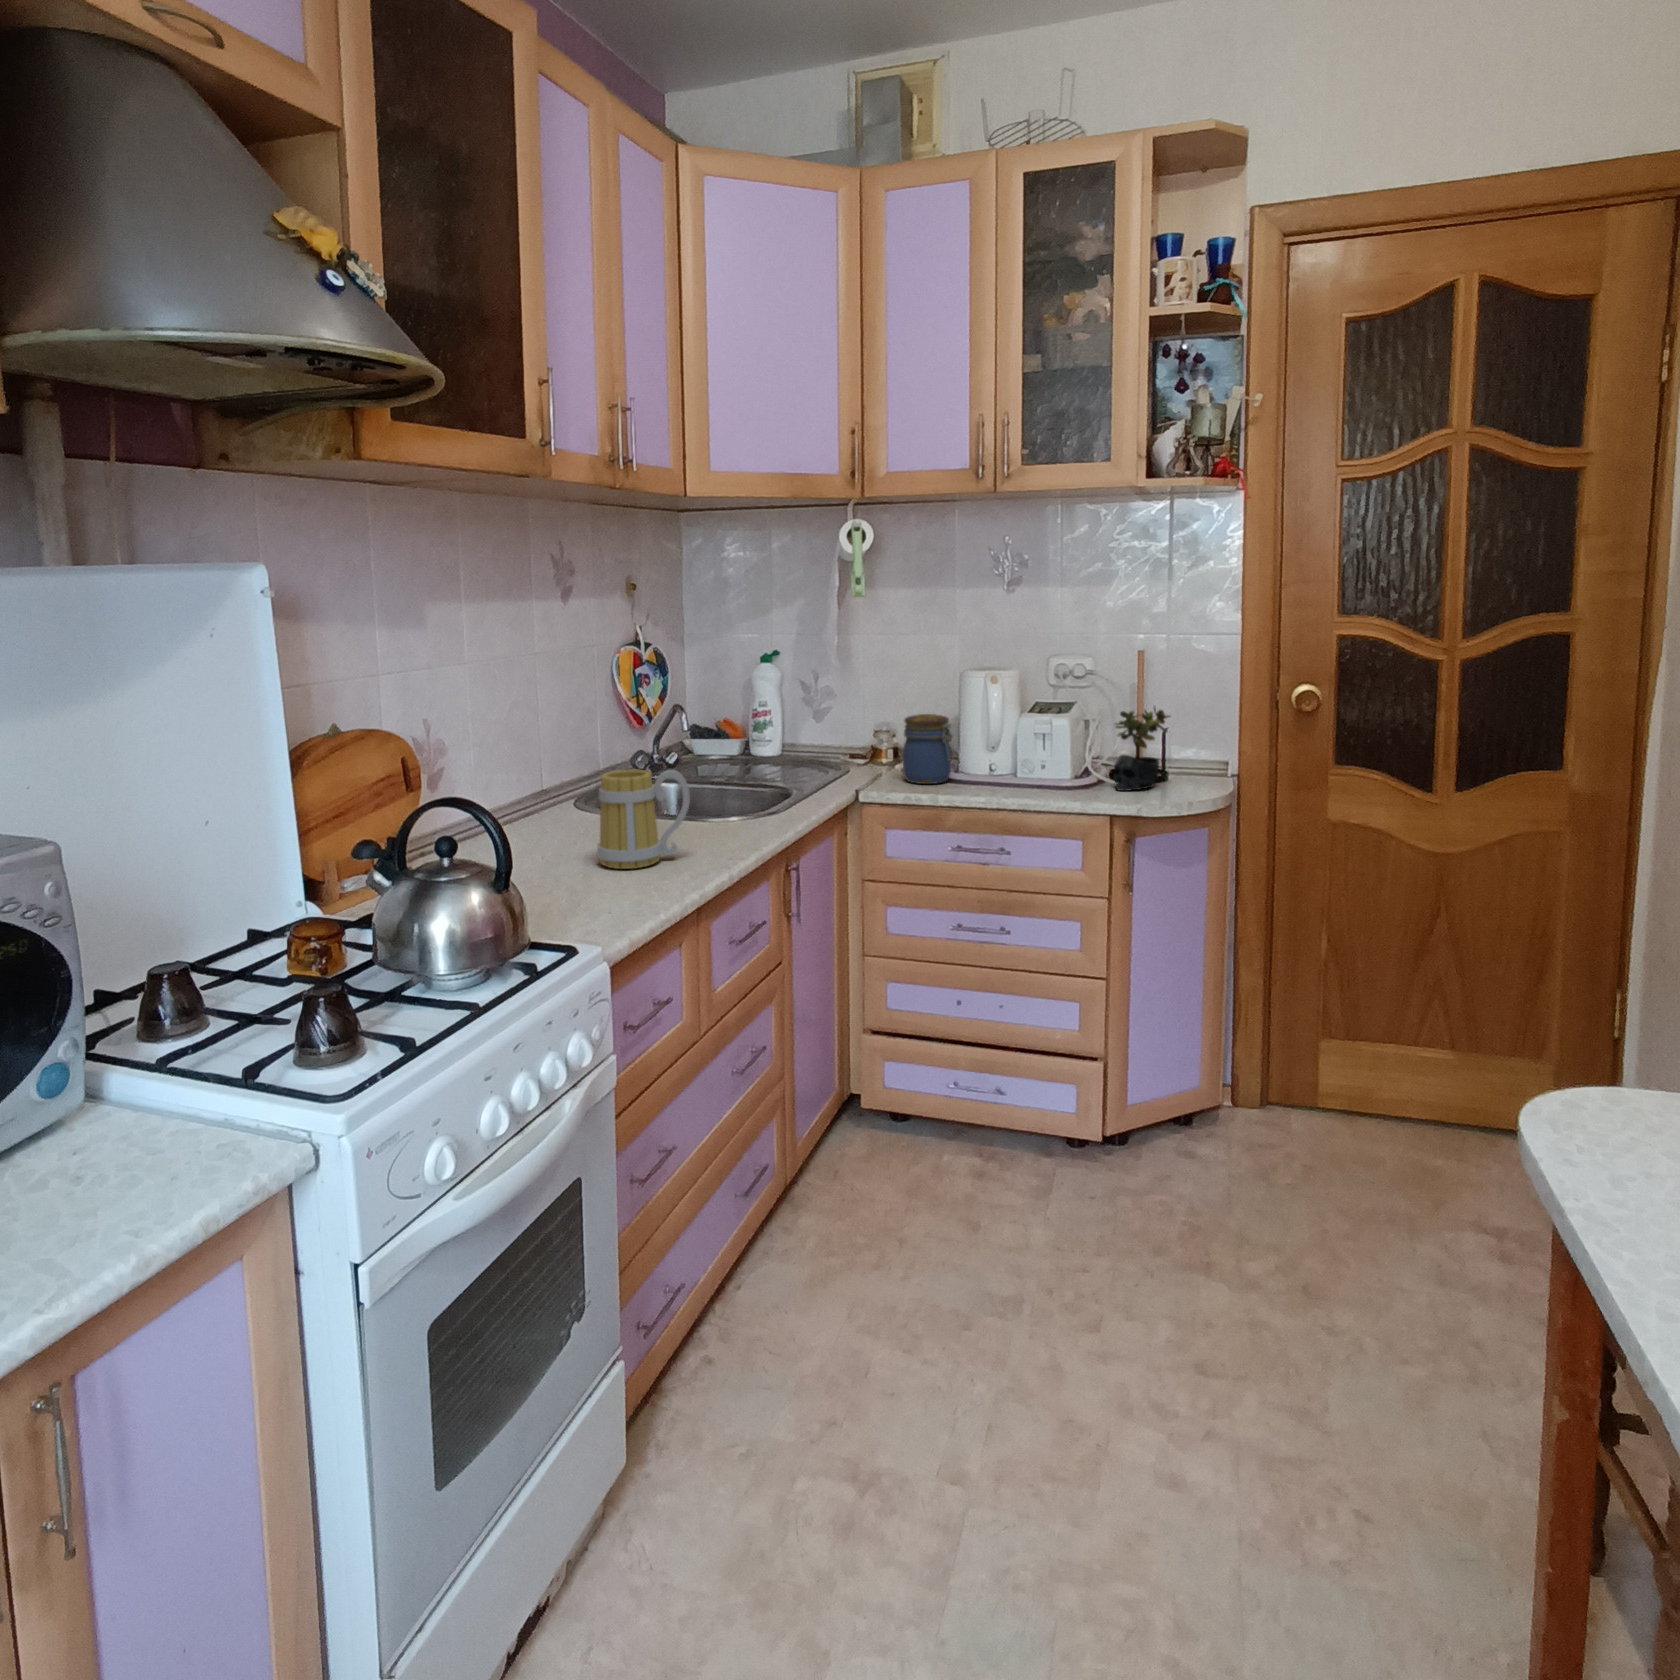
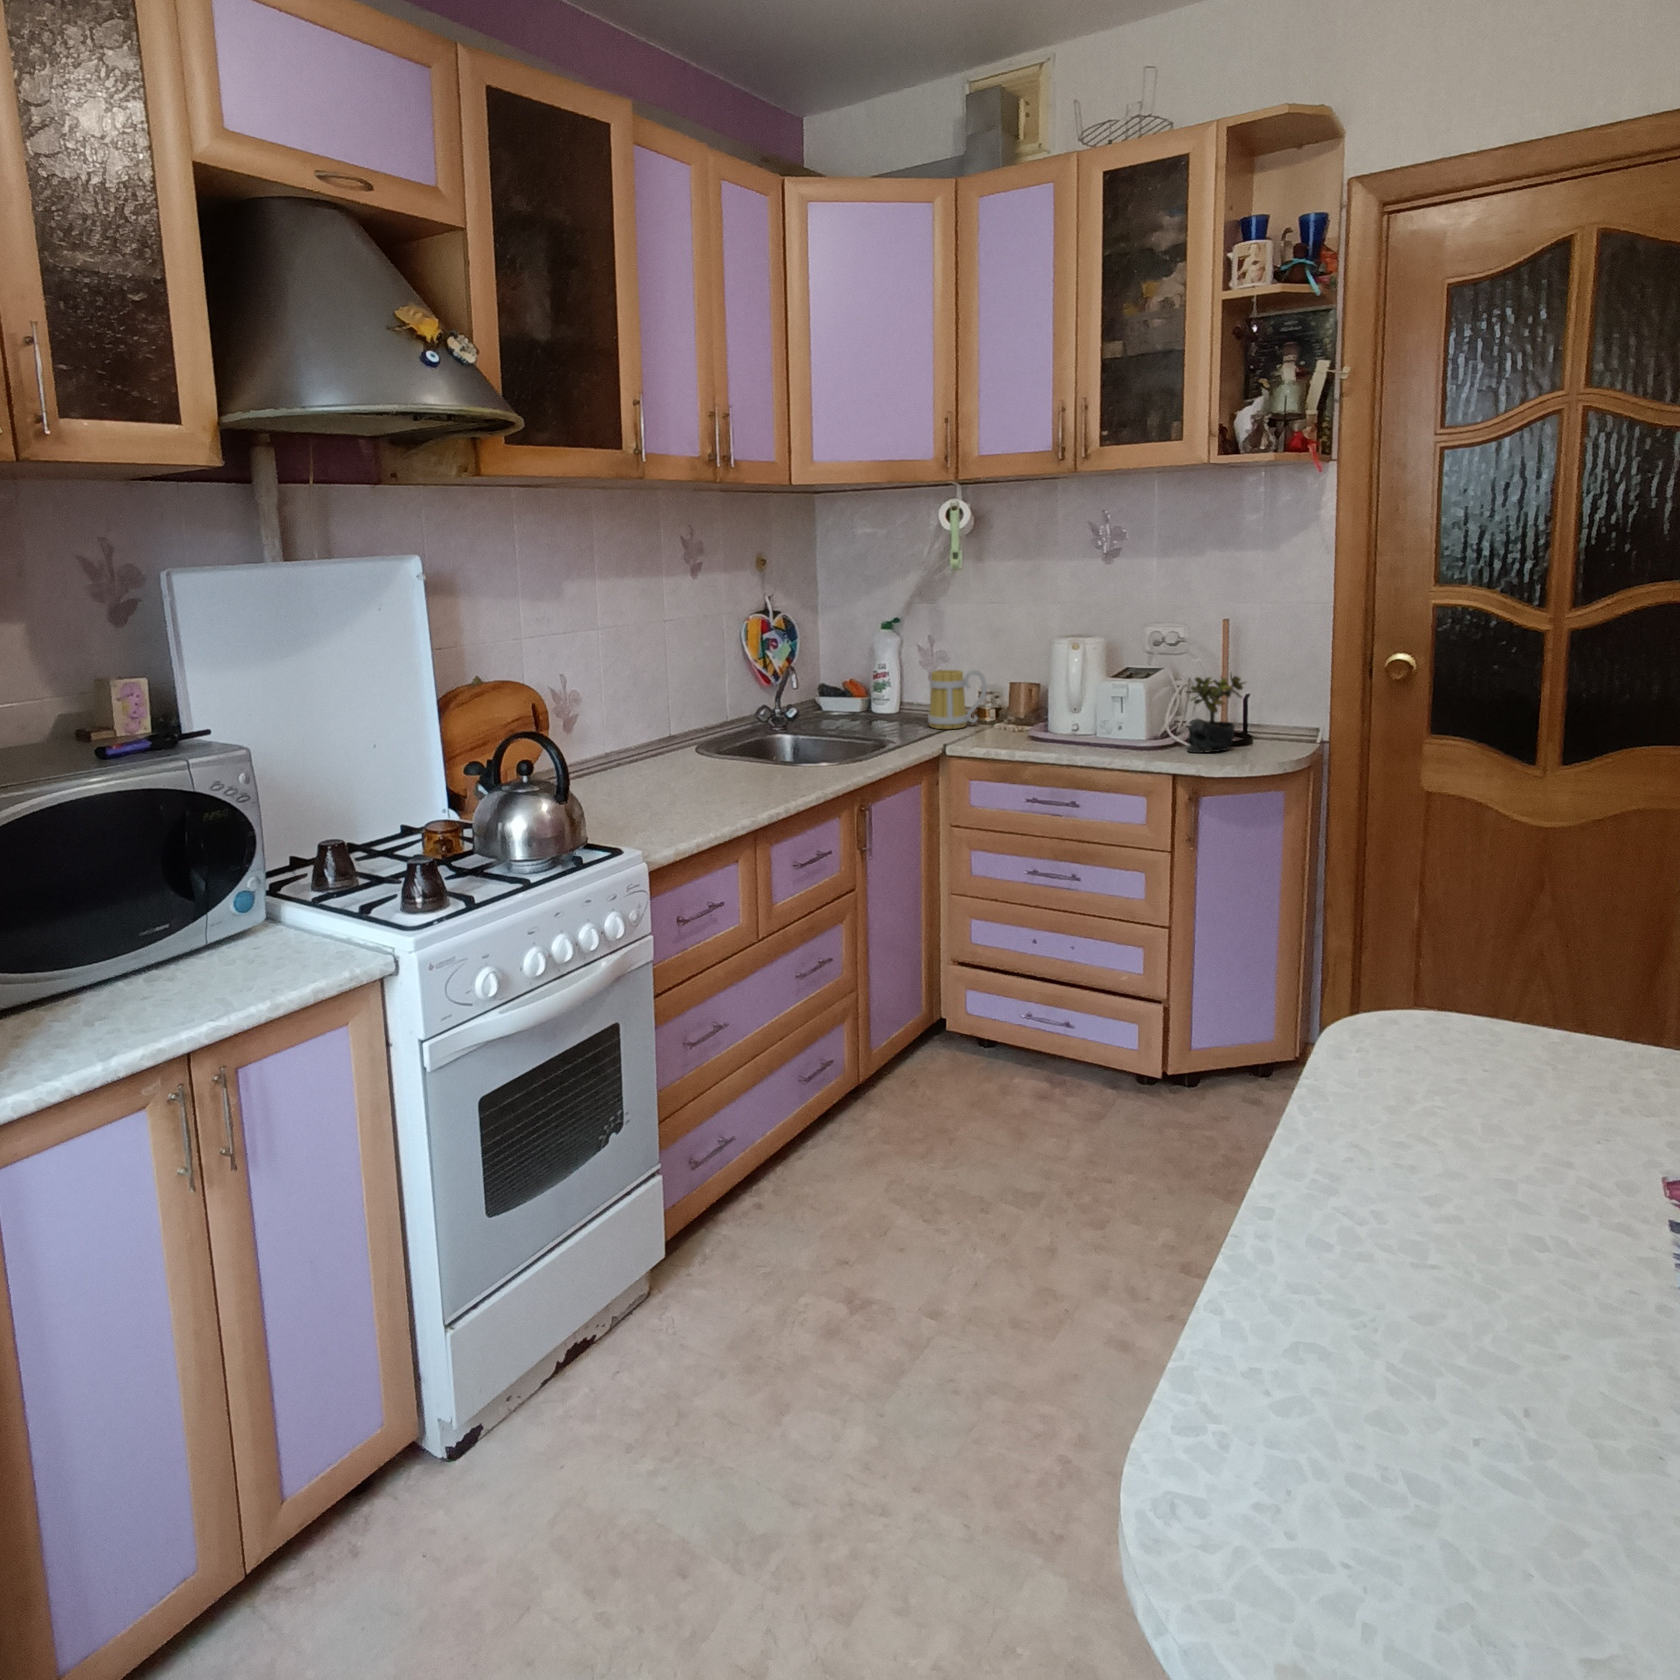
jar: present [903,714,953,784] -> none [990,678,1035,741]
mug: present [597,770,690,869] -> present [928,670,987,729]

